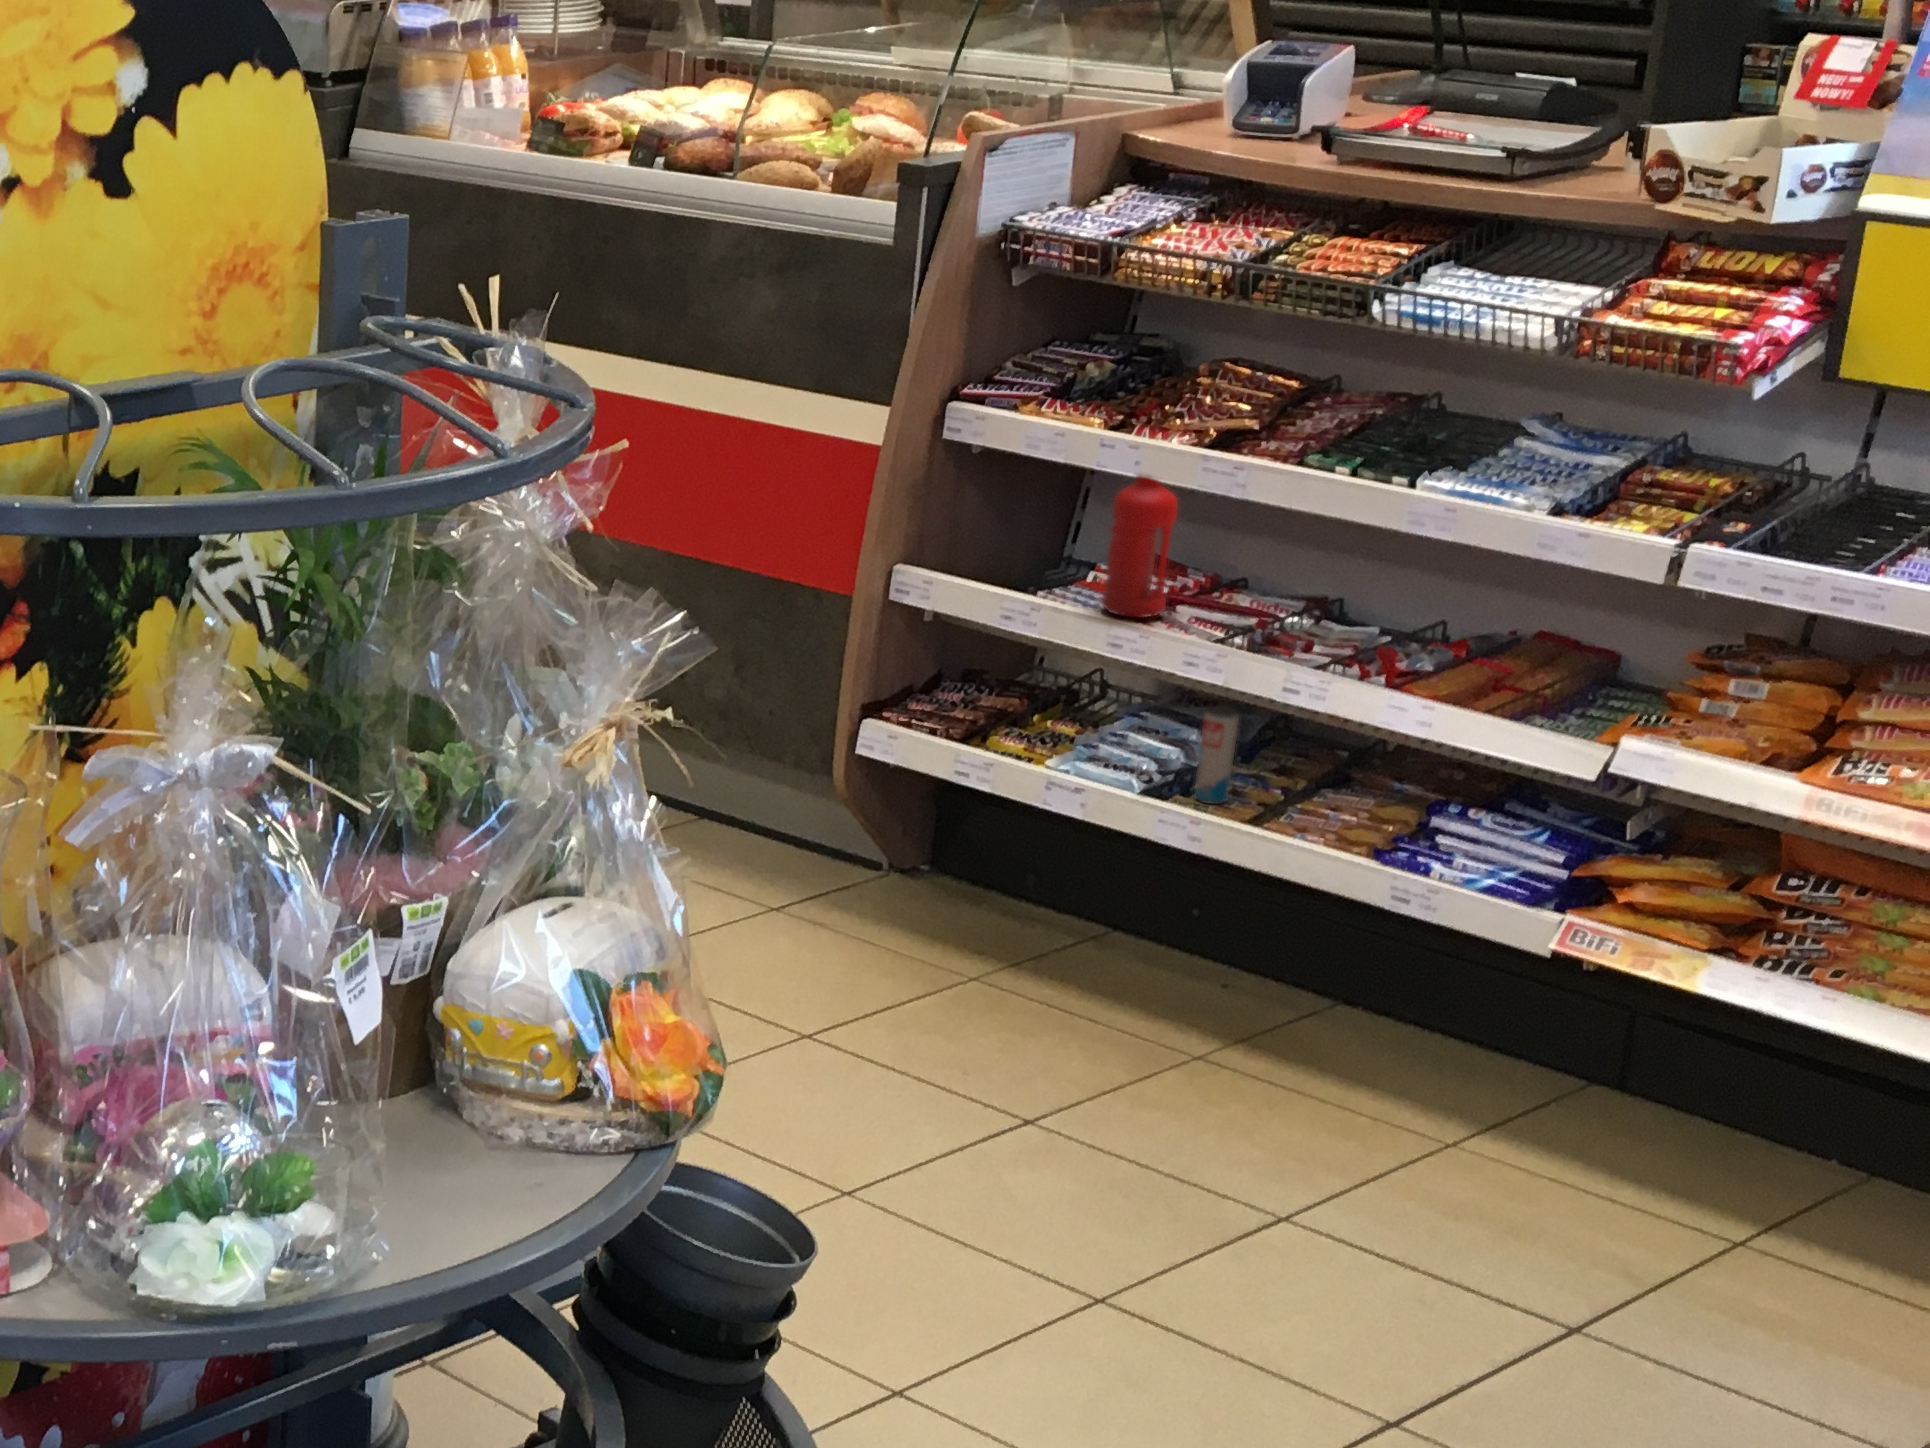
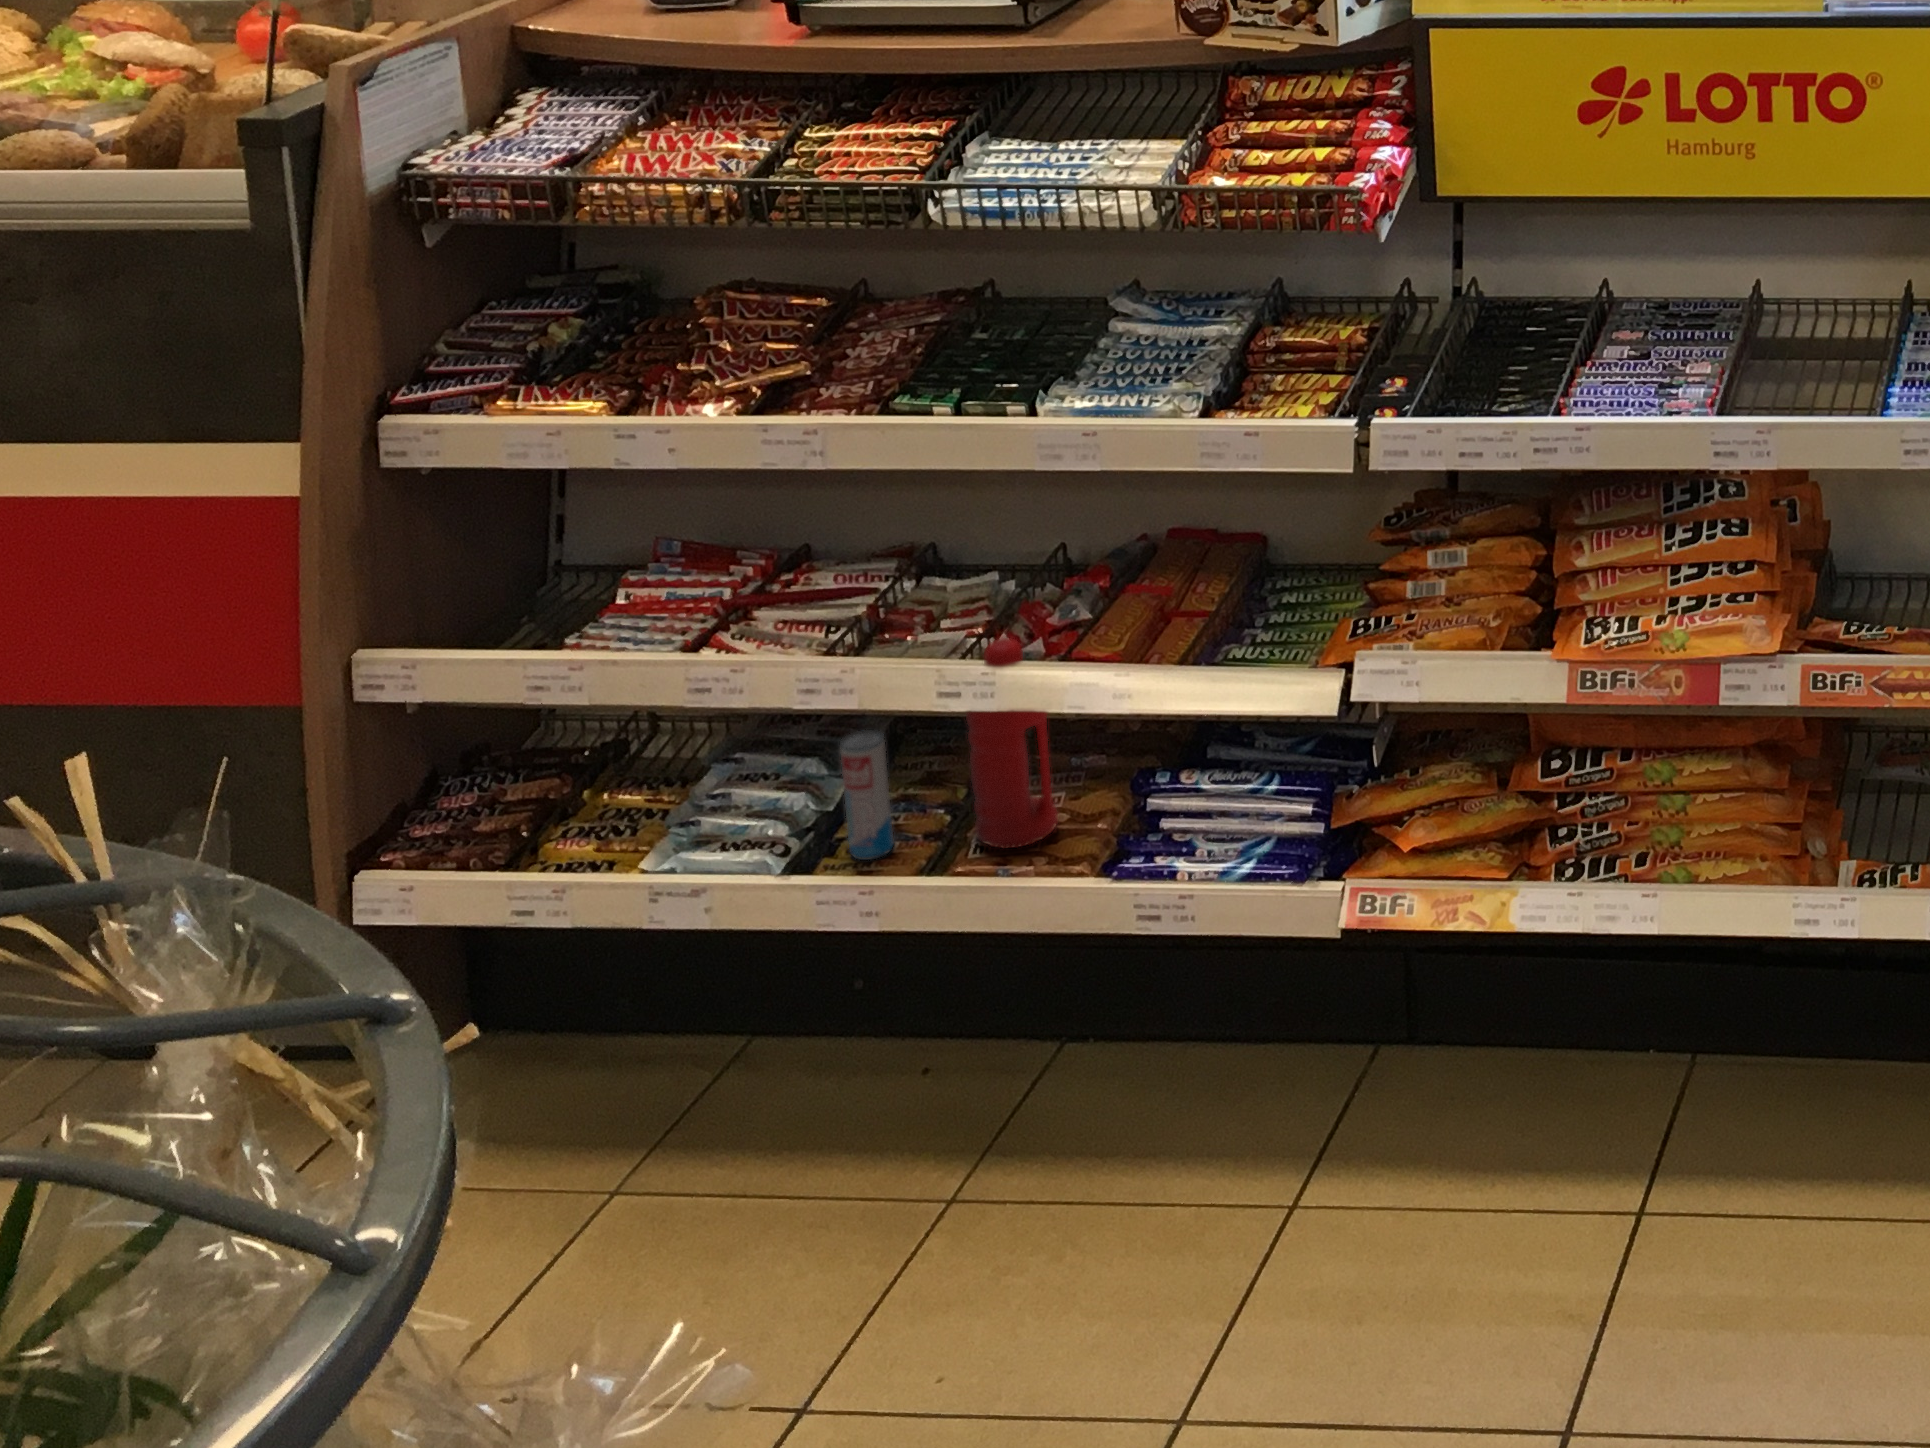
water bottle: present [1102,475,1178,618] -> present [966,638,1058,849]

